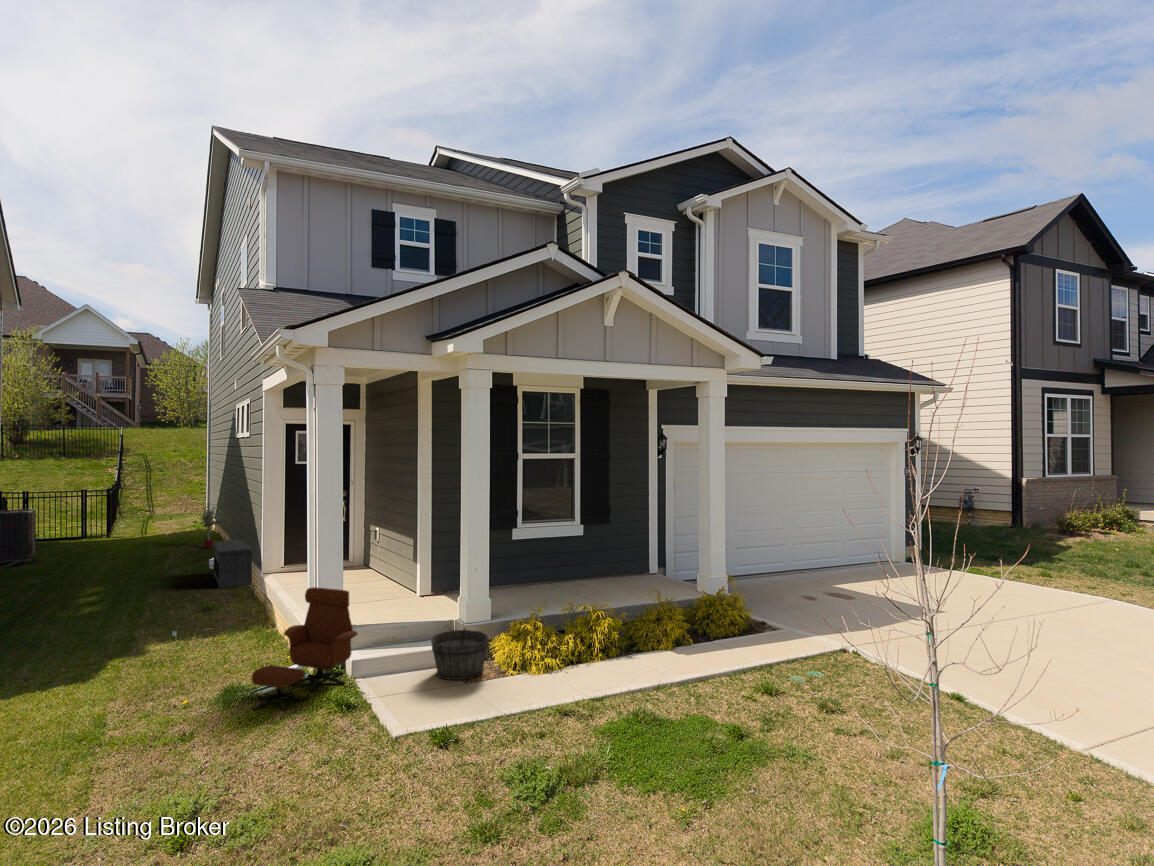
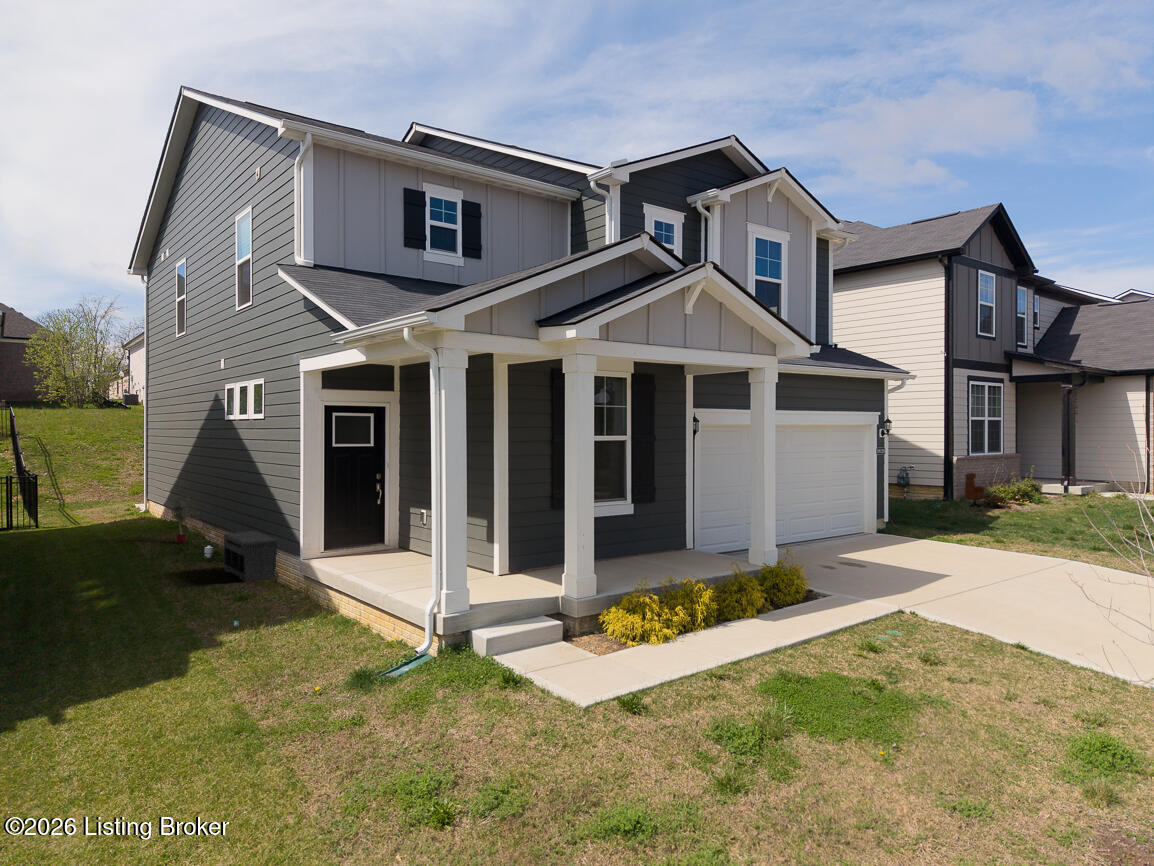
lounge chair: present [252,587,357,711] -> present [964,473,1005,509]
wooden bucket: present [431,624,489,680] -> none [557,599,612,652]

